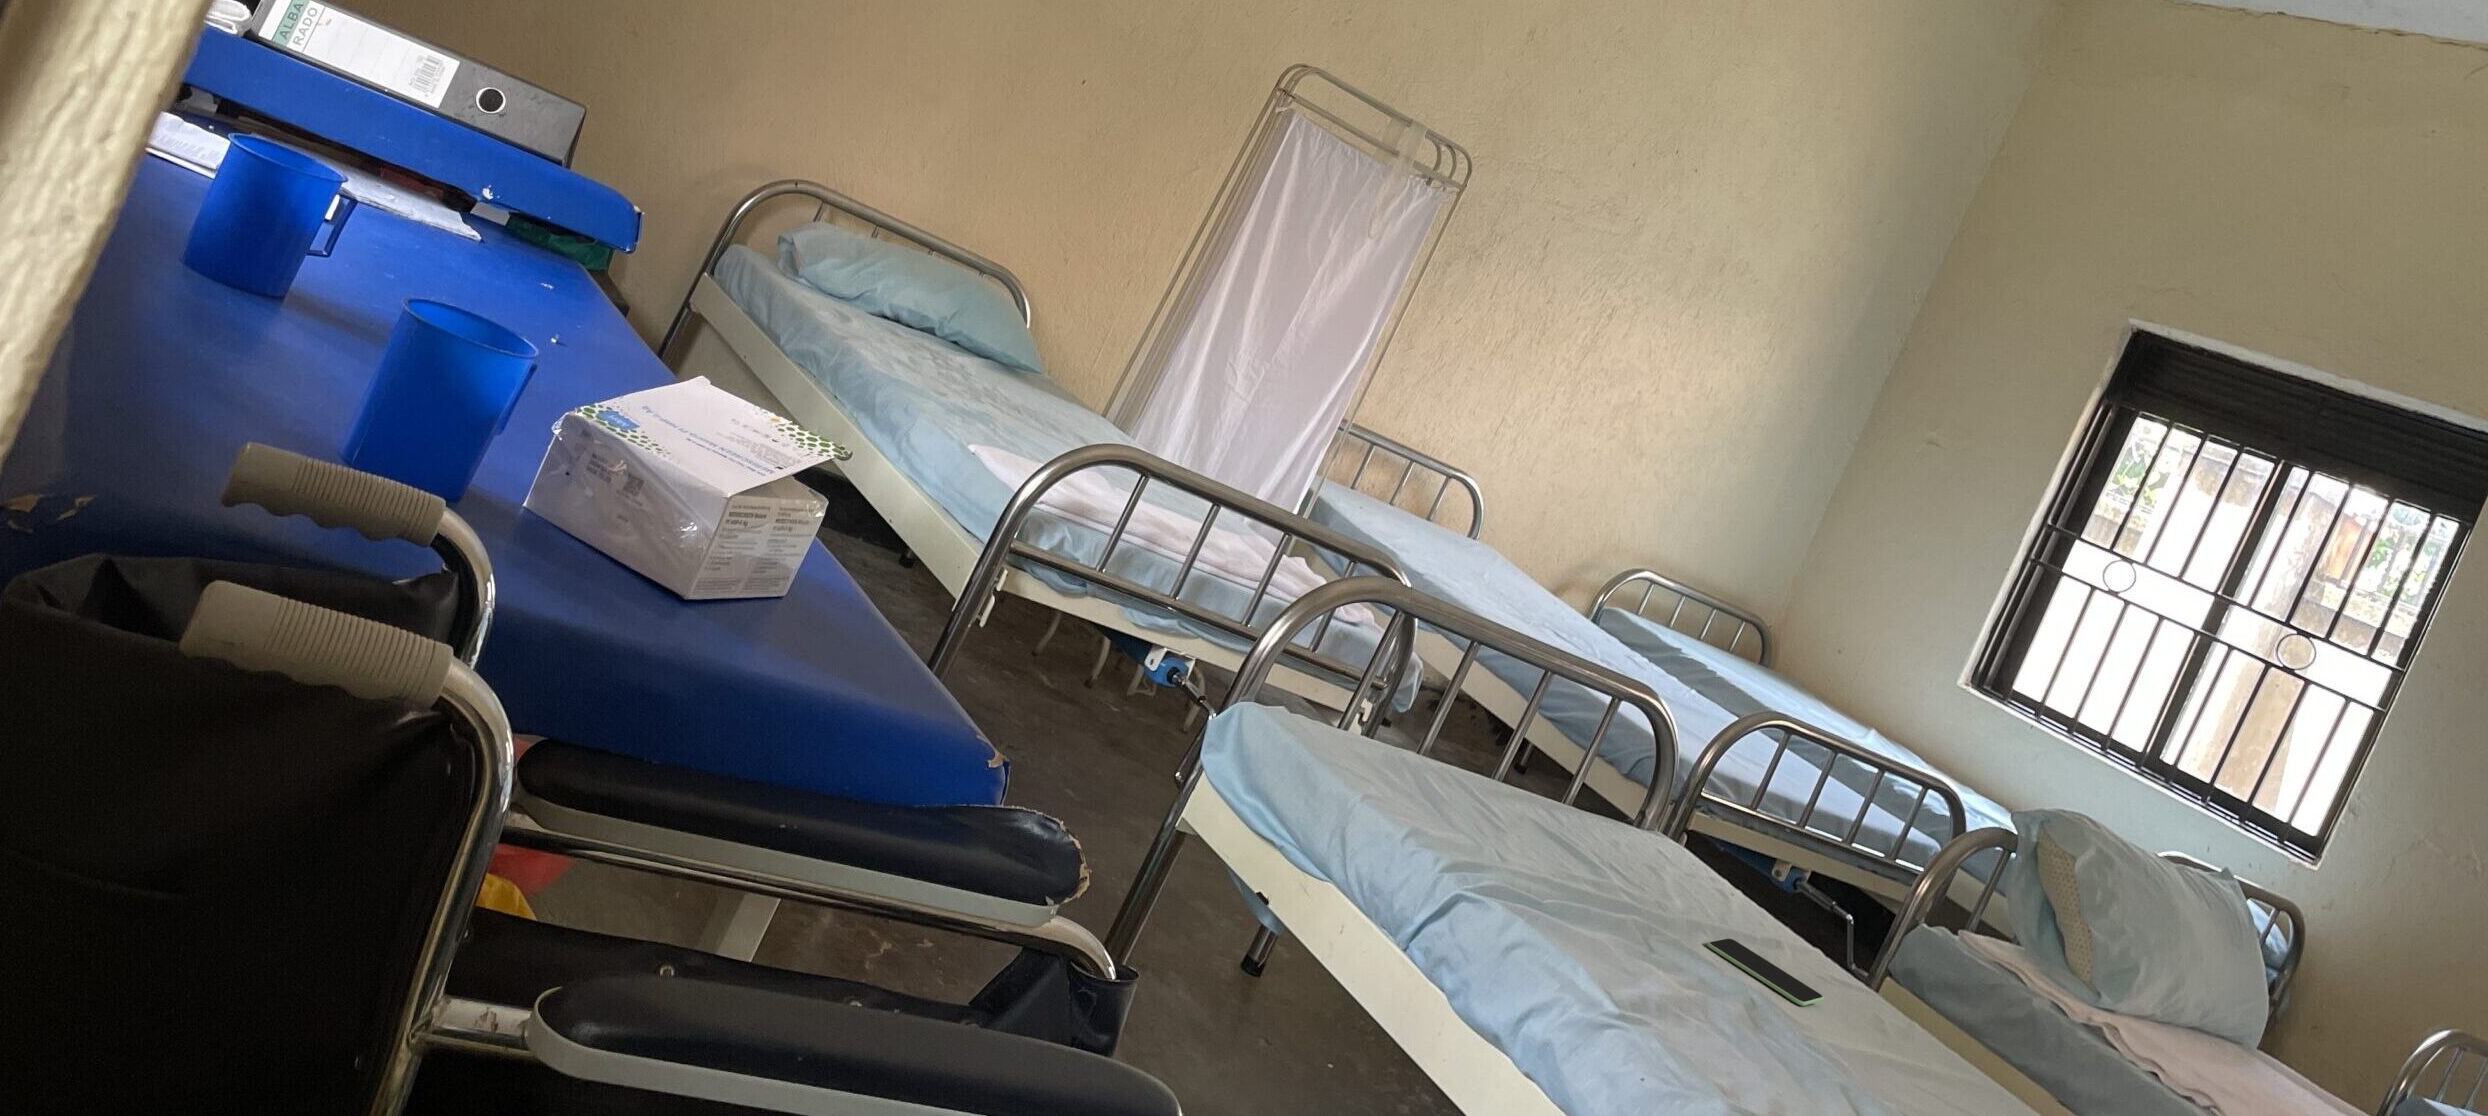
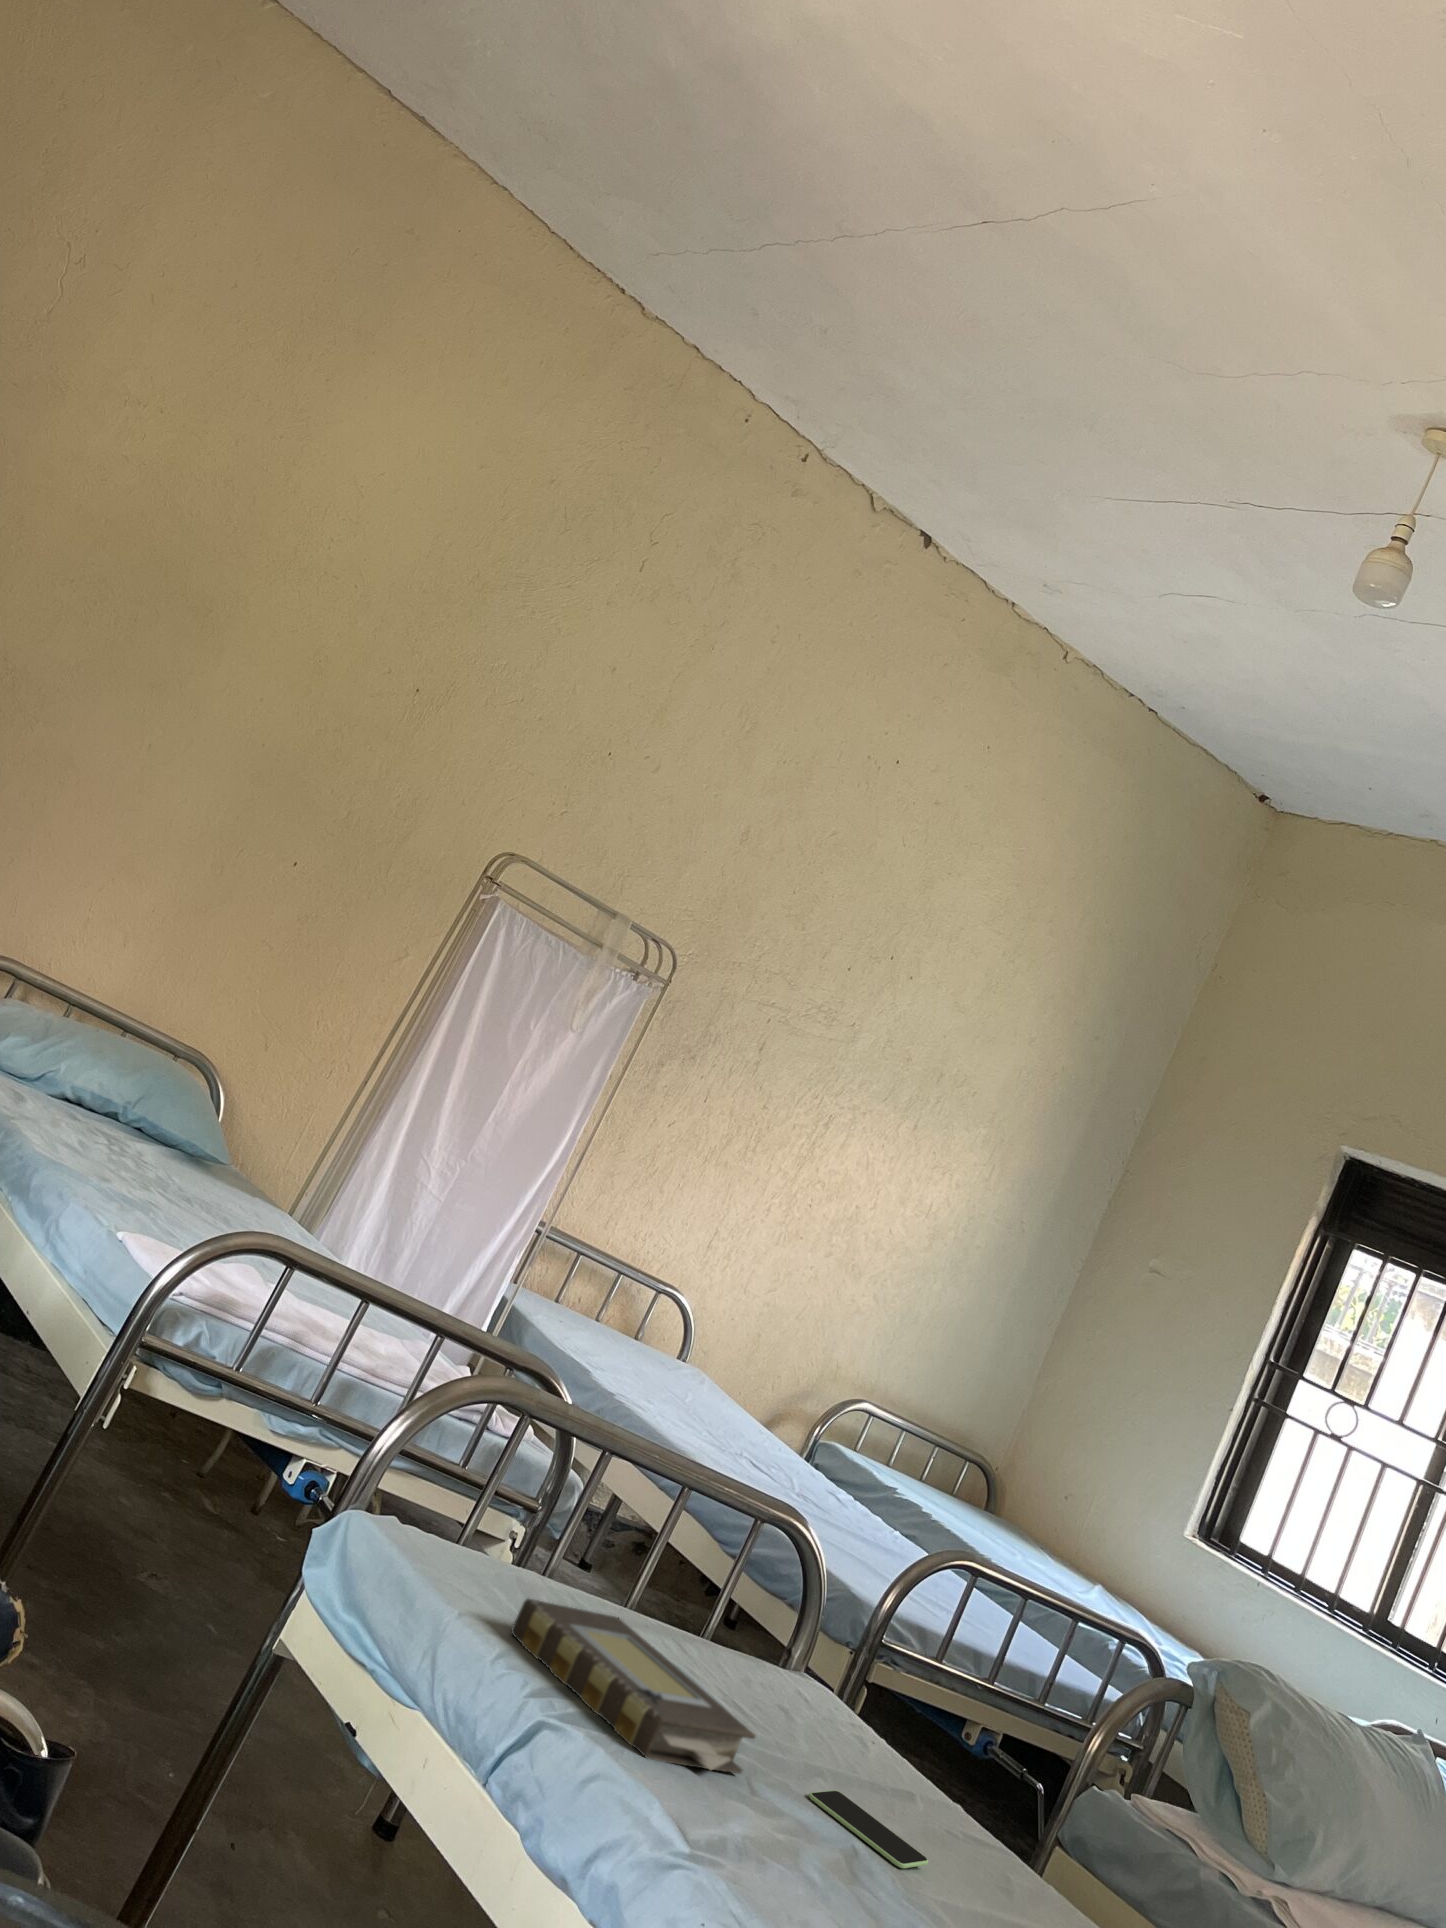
book: none [1416,781,1664,930] -> present [511,1599,755,1774]

